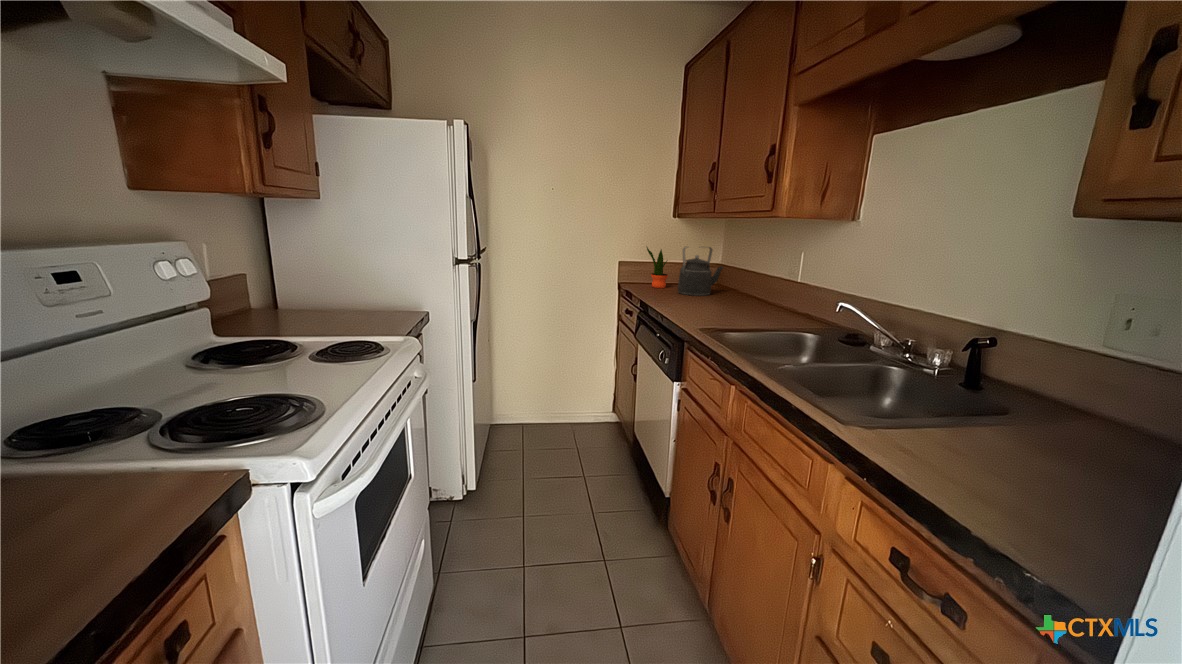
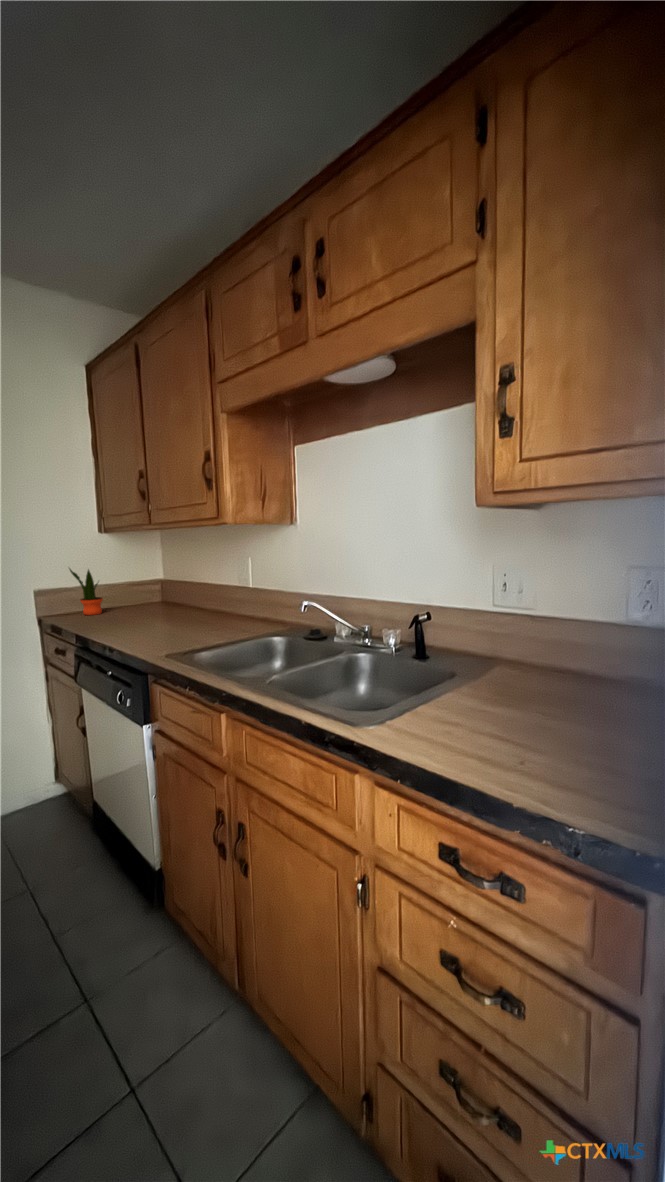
kettle: present [678,247,723,296] -> none [117,561,168,618]

